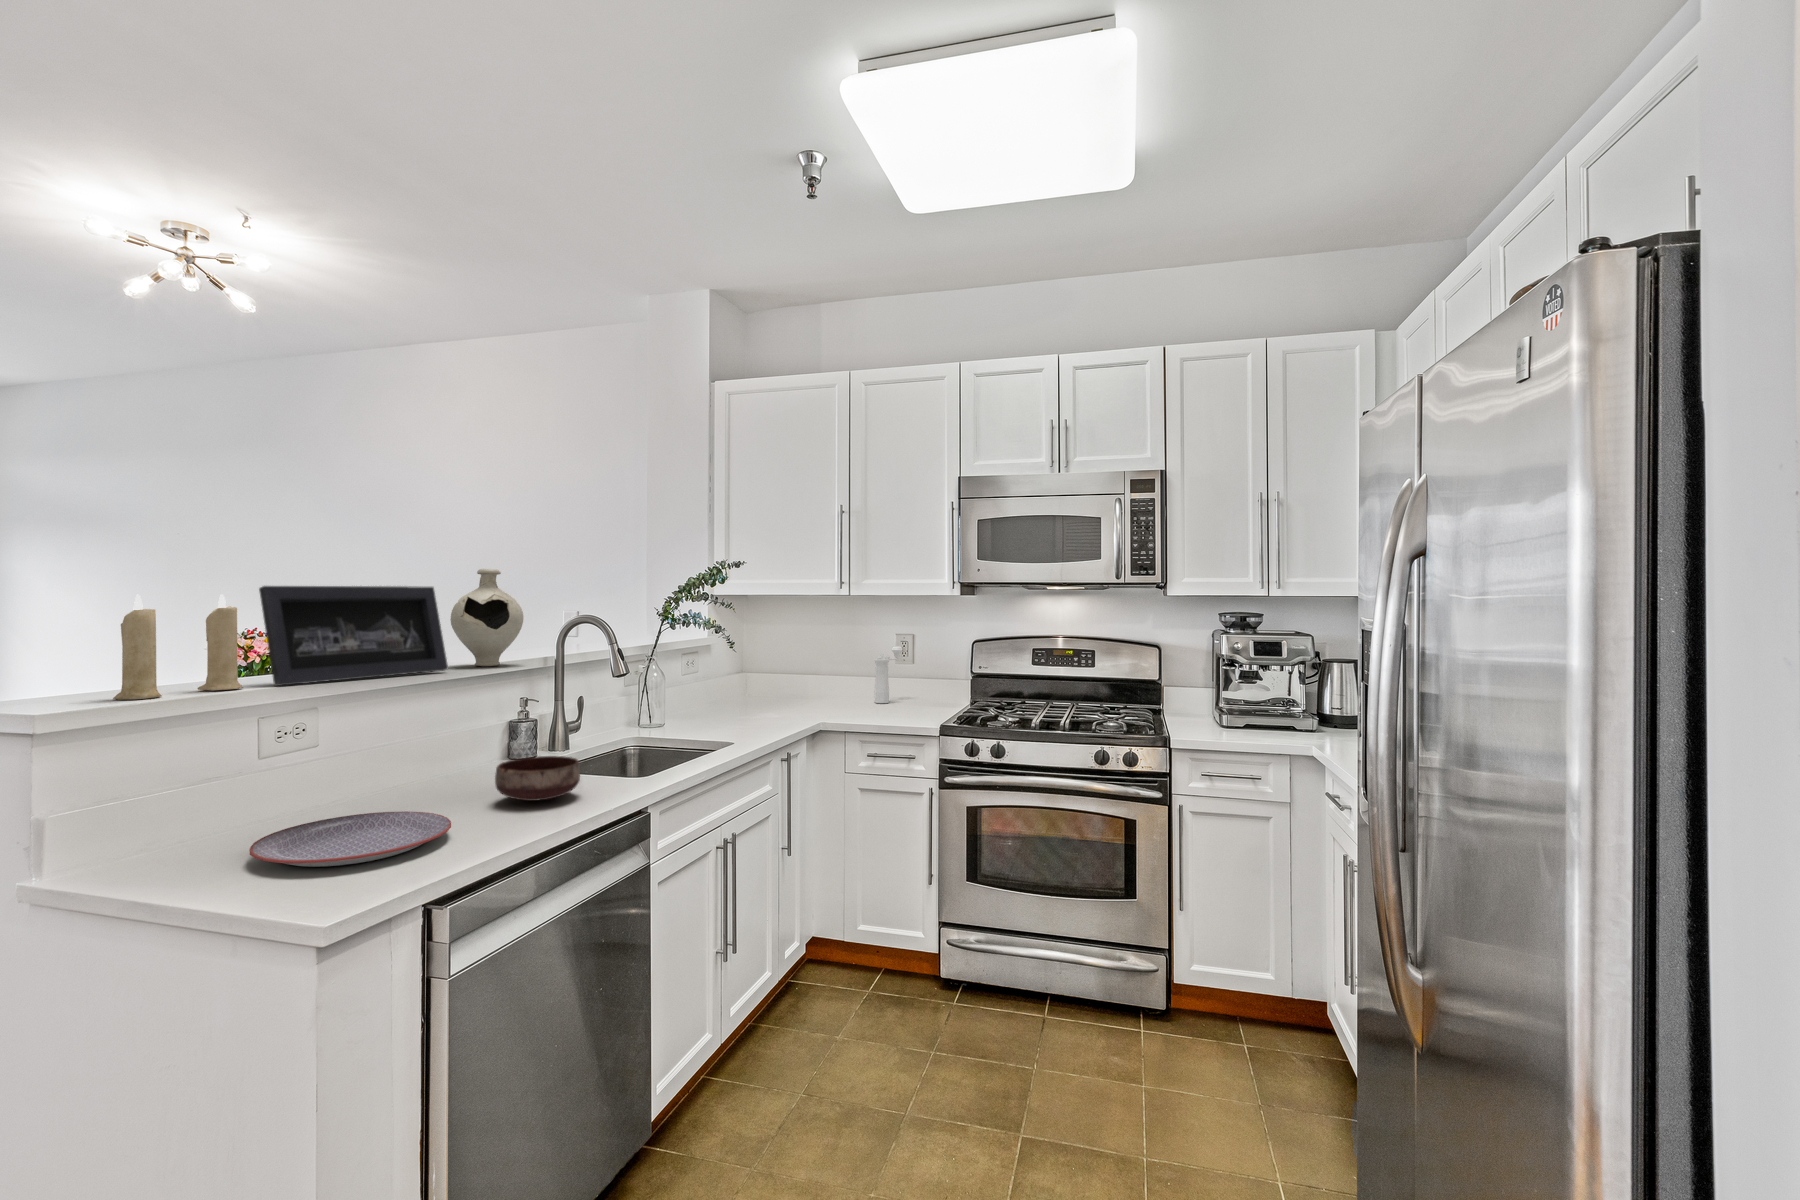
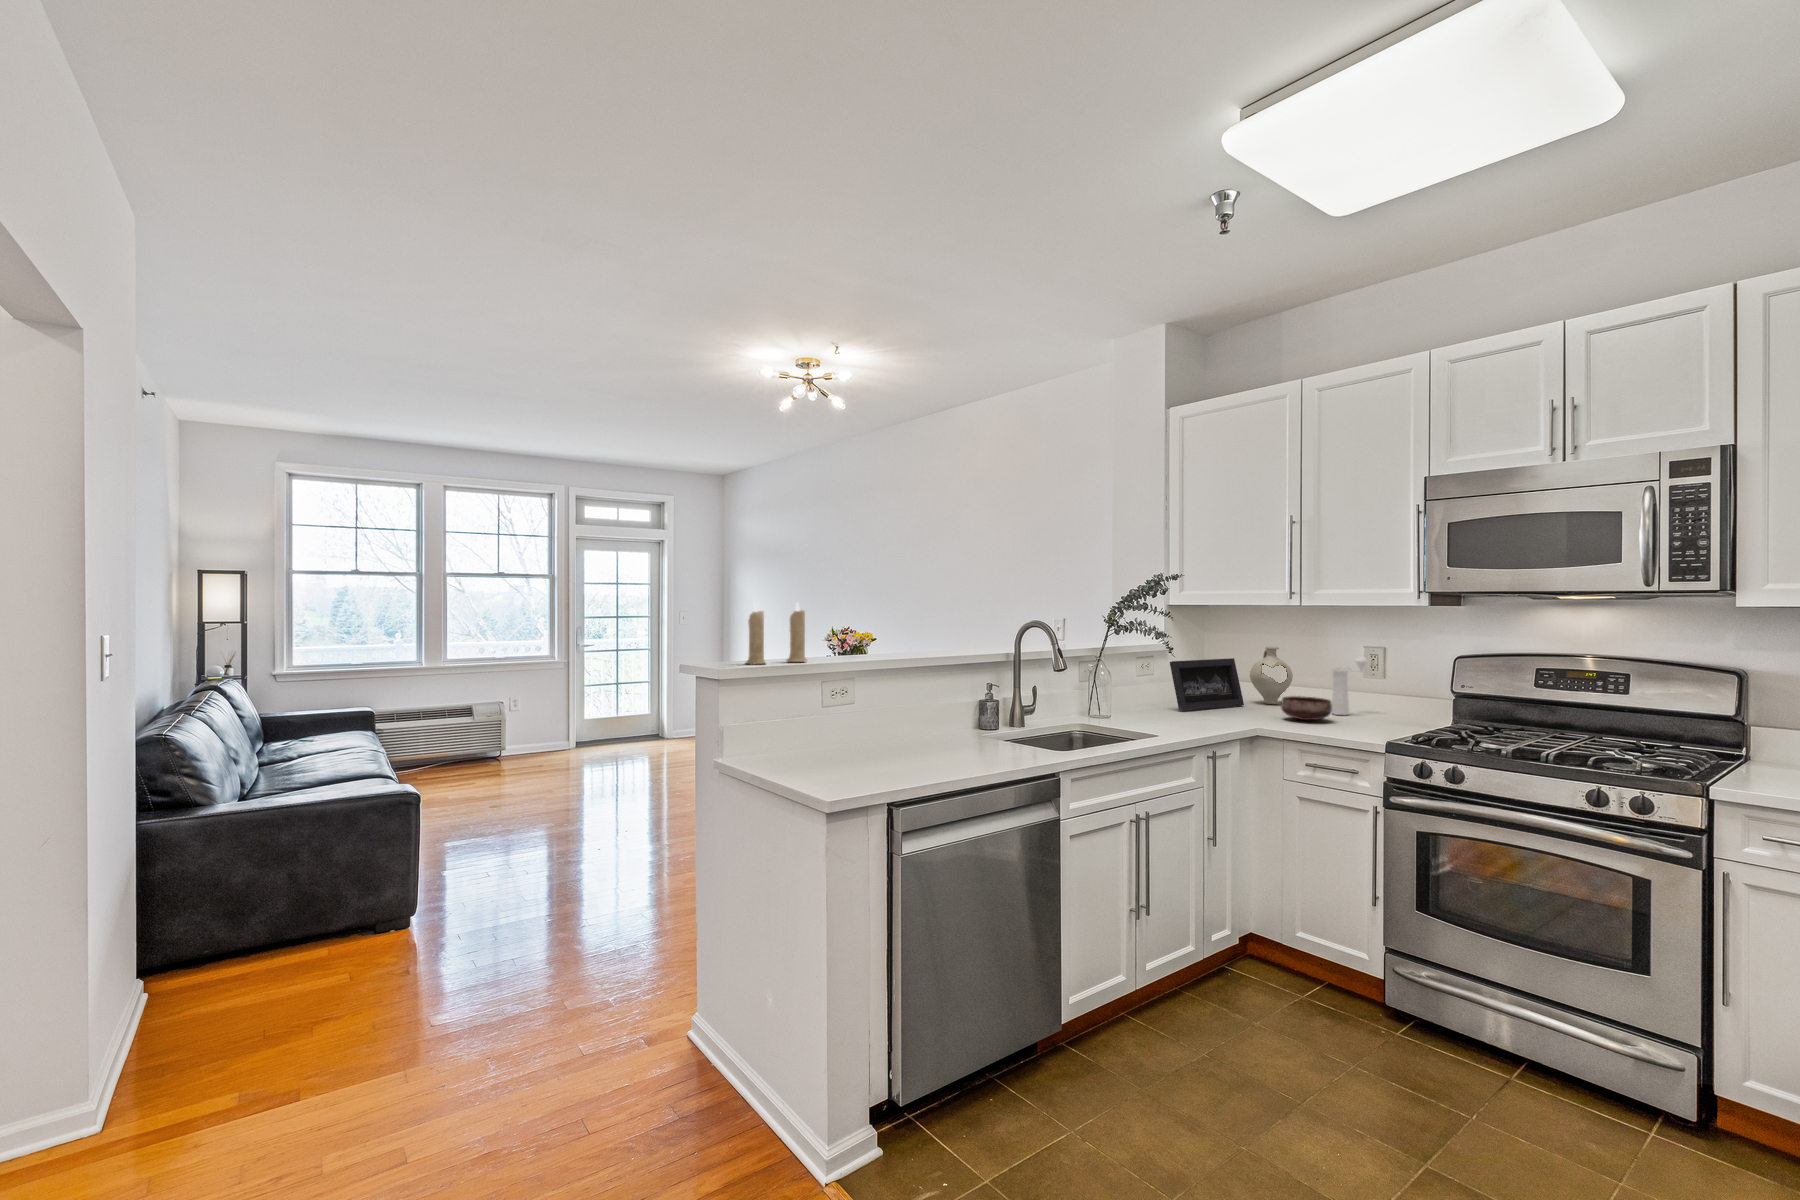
decorative vase: present [450,569,524,666] -> present [1250,646,1293,704]
picture frame: present [259,586,448,686] -> present [1170,658,1244,711]
bowl: present [495,756,580,801] -> present [1281,696,1332,720]
plate: present [249,811,451,867] -> none [800,750,912,778]

